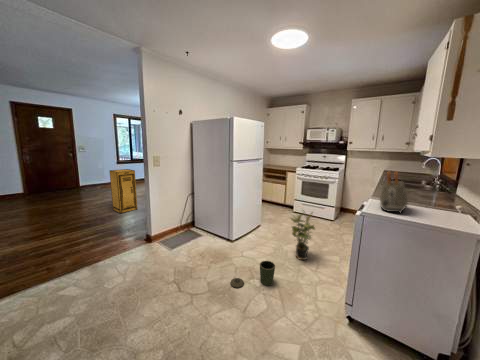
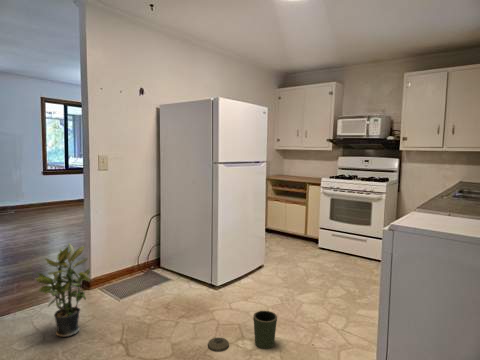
storage cabinet: present [110,169,138,214] -> none [31,179,72,248]
toaster: present [380,172,408,213] -> none [420,166,461,225]
potted plant: present [291,210,315,260] -> present [36,244,90,337]

